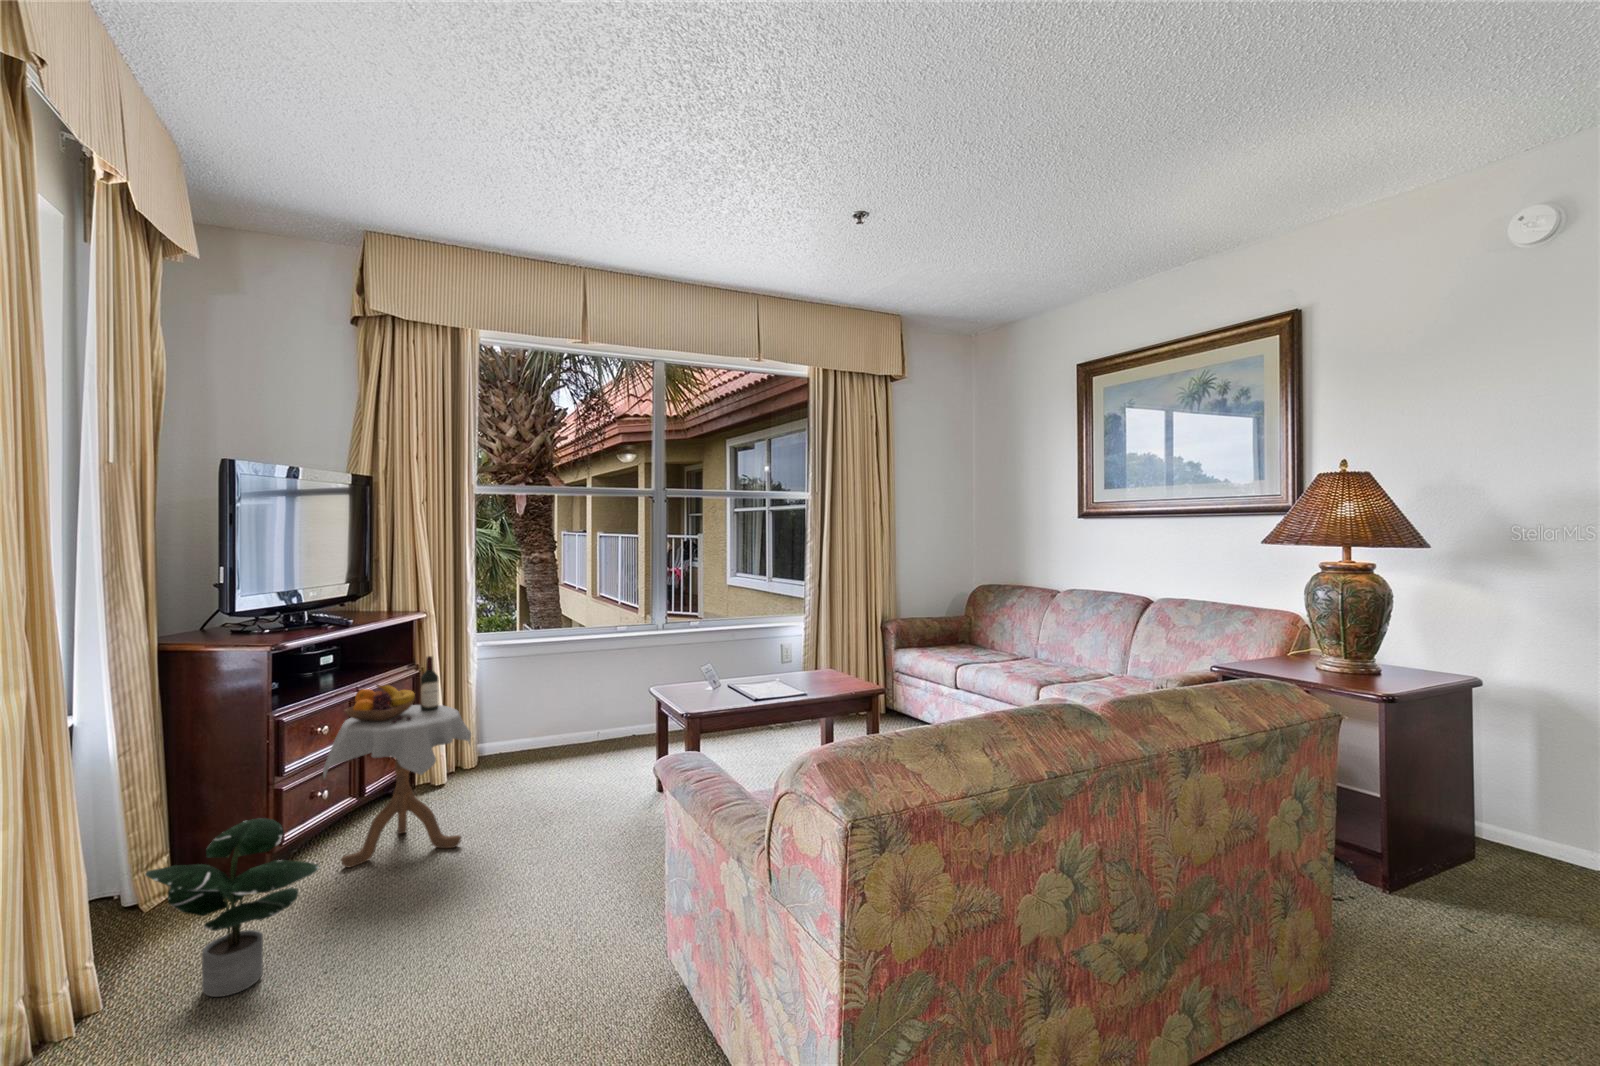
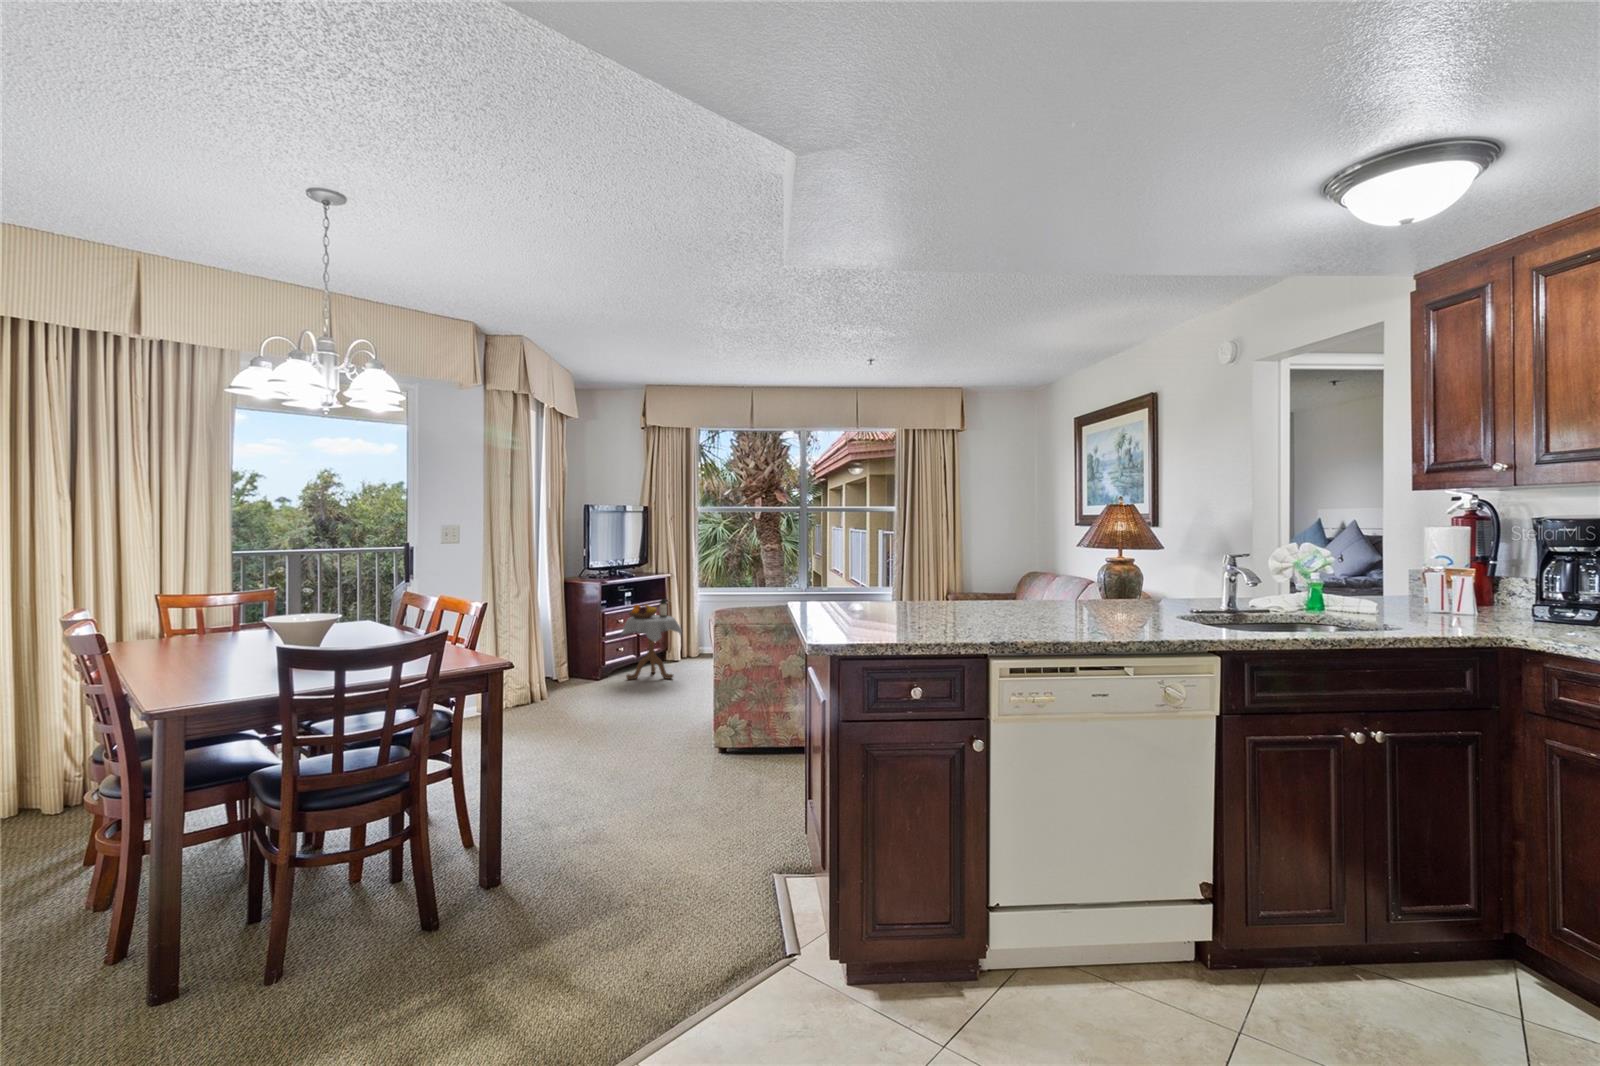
potted plant: present [146,818,319,997] -> none [559,644,610,701]

